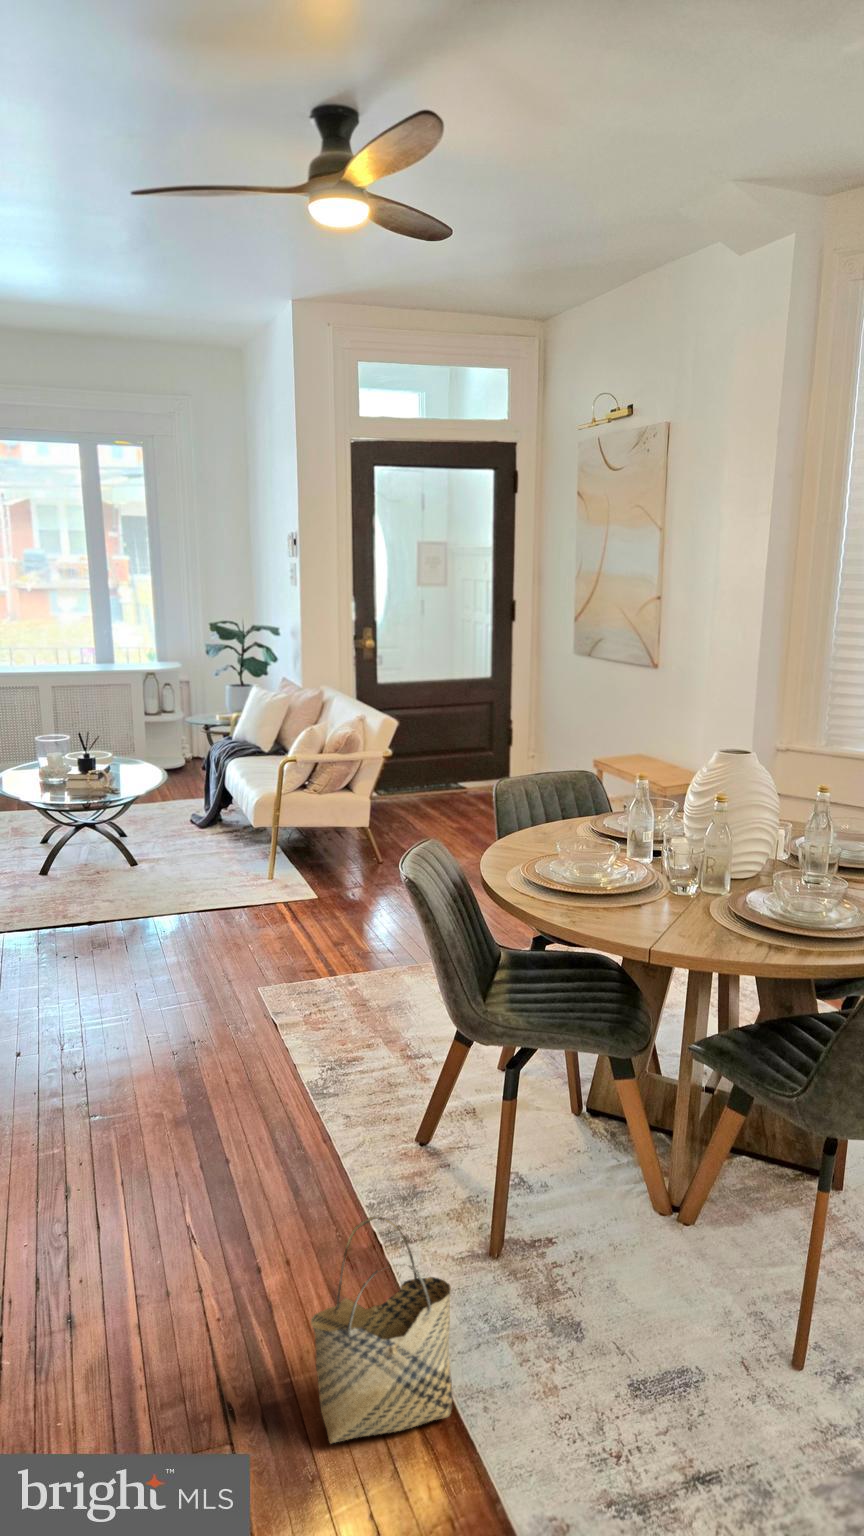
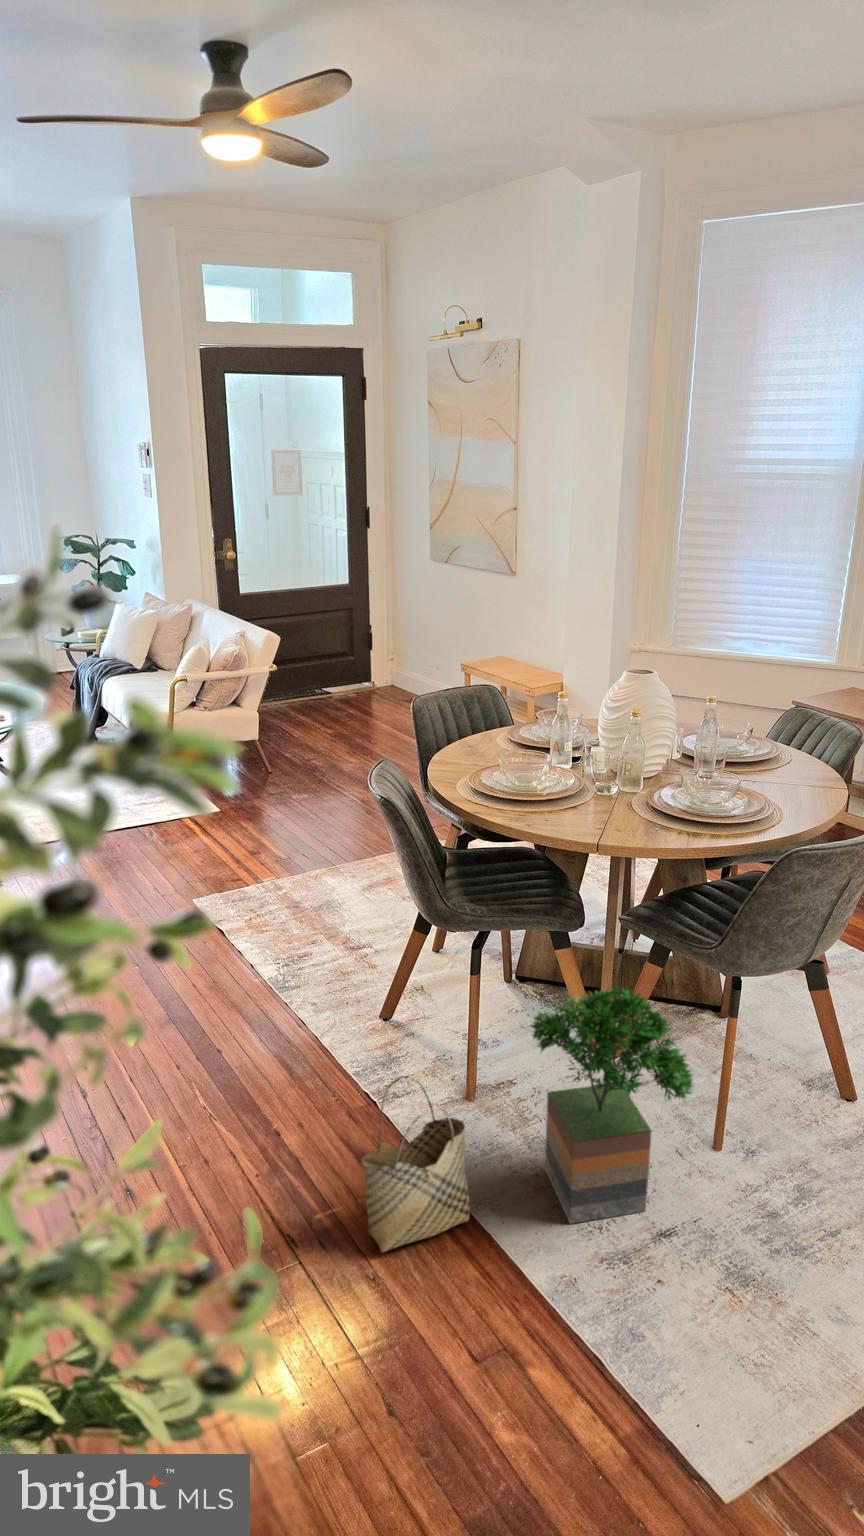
potted tree: none [535,1128,745,1443] -> present [530,986,693,1224]

